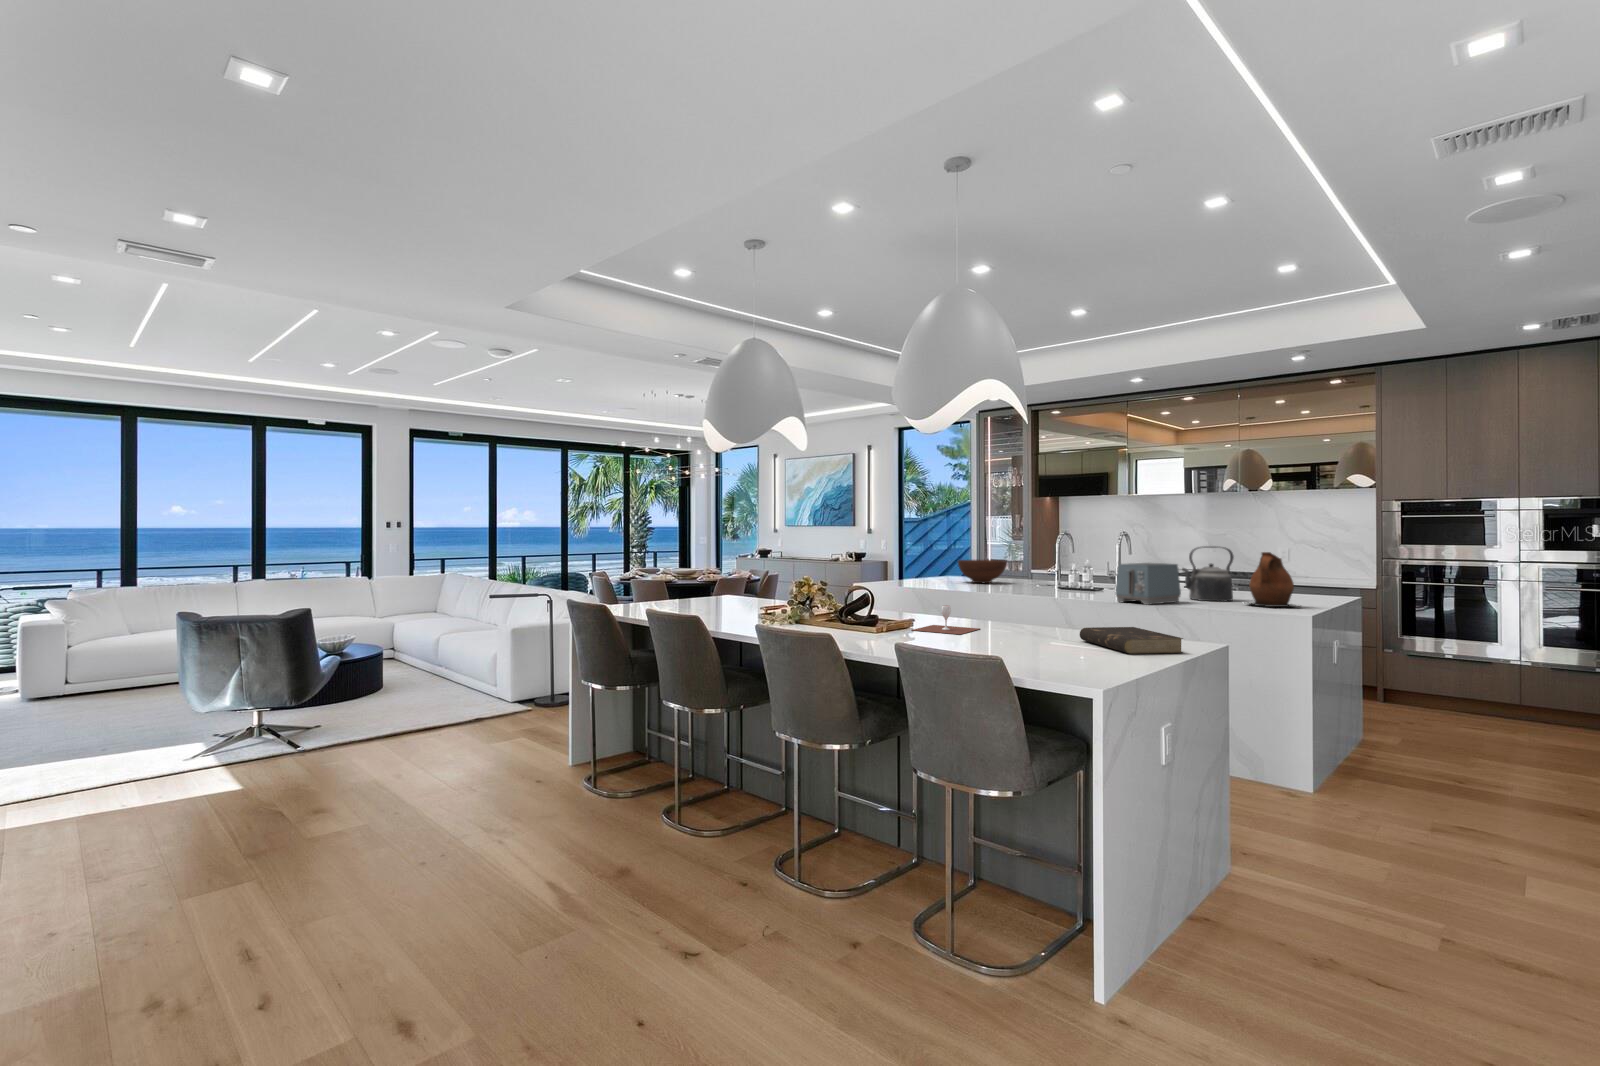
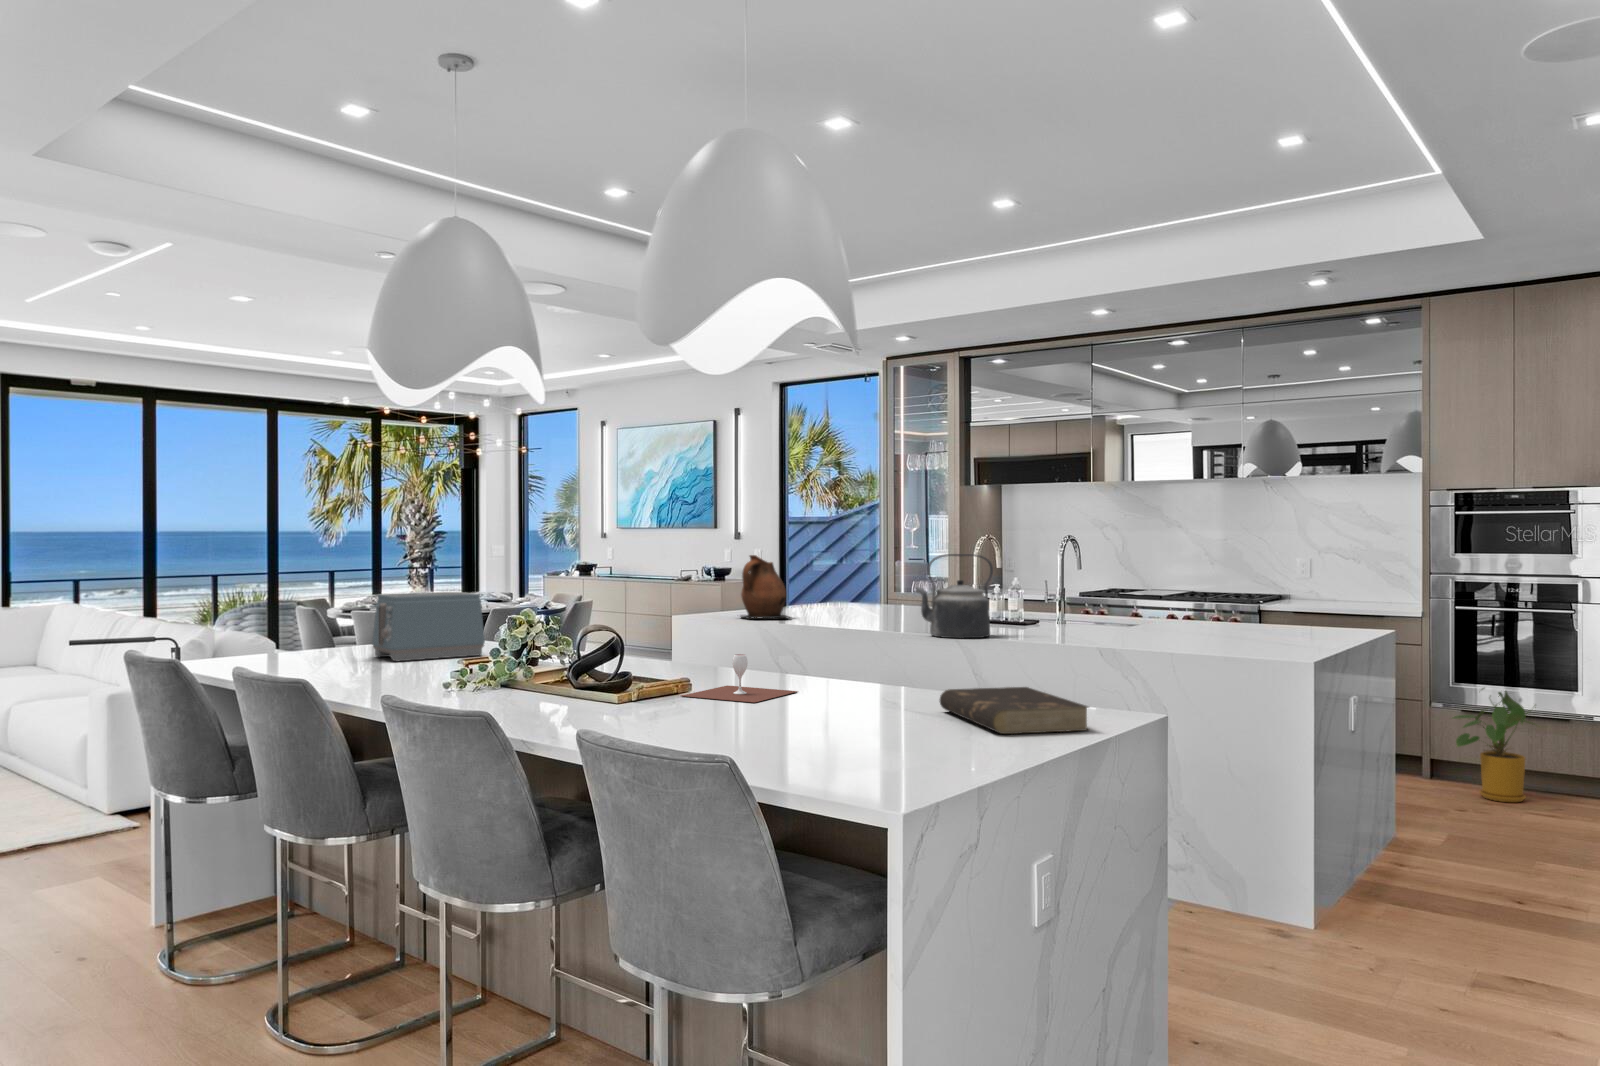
kettle: present [1182,546,1234,601] -> present [916,554,993,638]
ceramic pitcher: present [1249,552,1296,607] -> present [740,555,790,619]
fruit bowl: present [958,560,1007,583] -> none [830,578,904,614]
toaster: present [1116,563,1181,605] -> present [369,592,485,661]
house plant: none [1390,637,1466,717] -> present [1453,688,1535,802]

